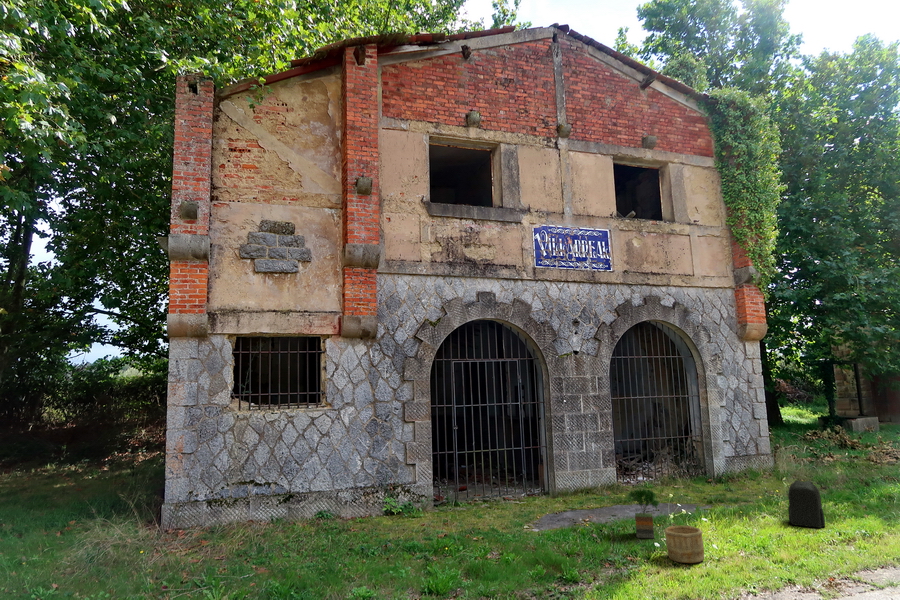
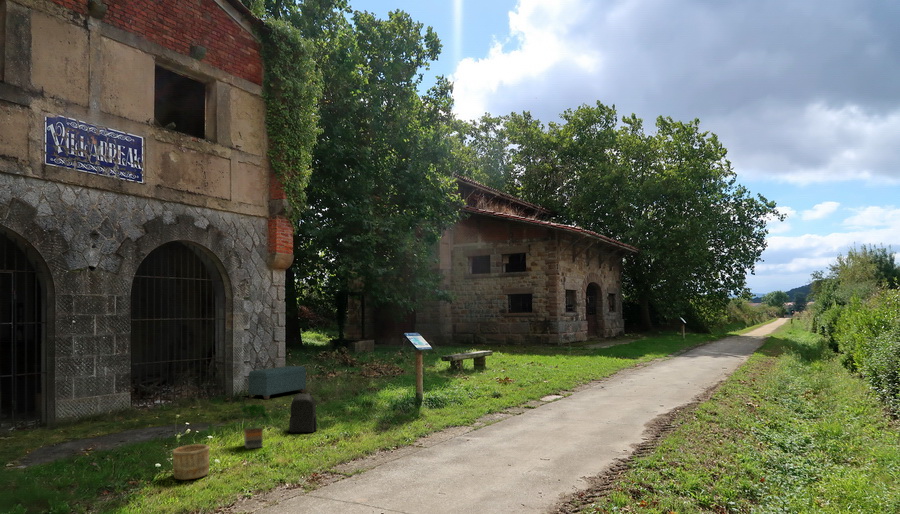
bench: none [731,445,799,481] -> present [248,366,306,399]
potted tree: present [629,489,659,538] -> present [241,404,269,449]

